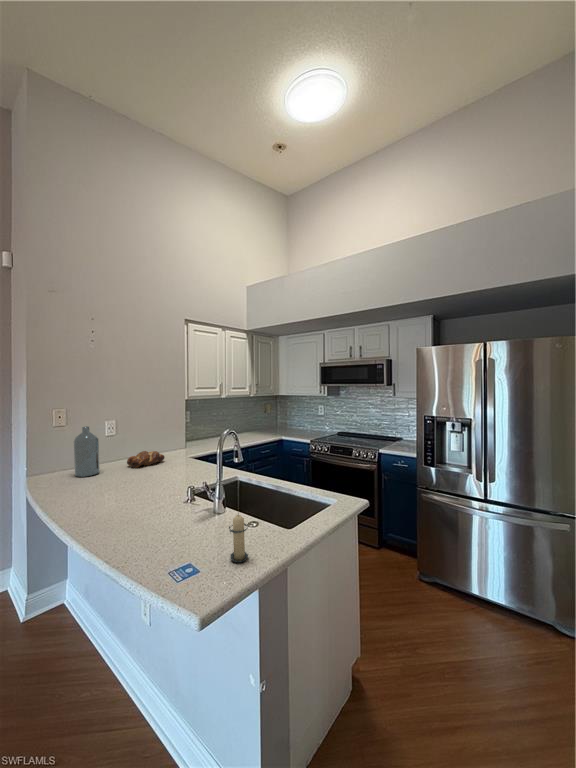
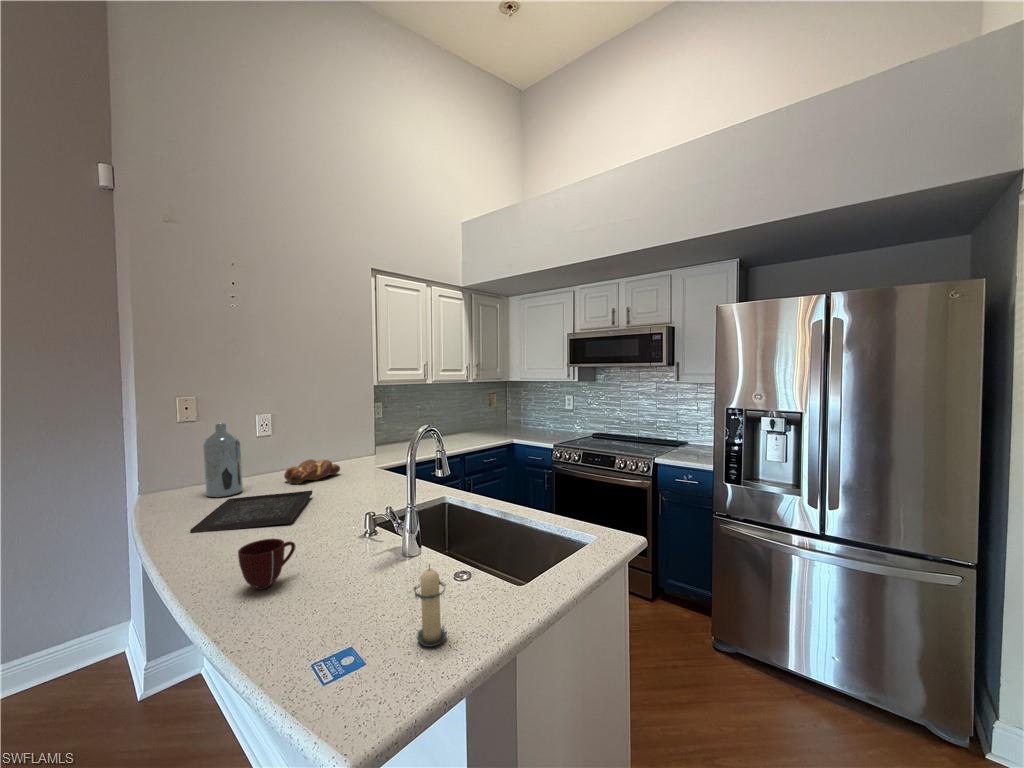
tray: none [71,472,148,500] -> present [190,491,312,533]
mug: none [113,501,147,533] -> present [238,539,295,589]

